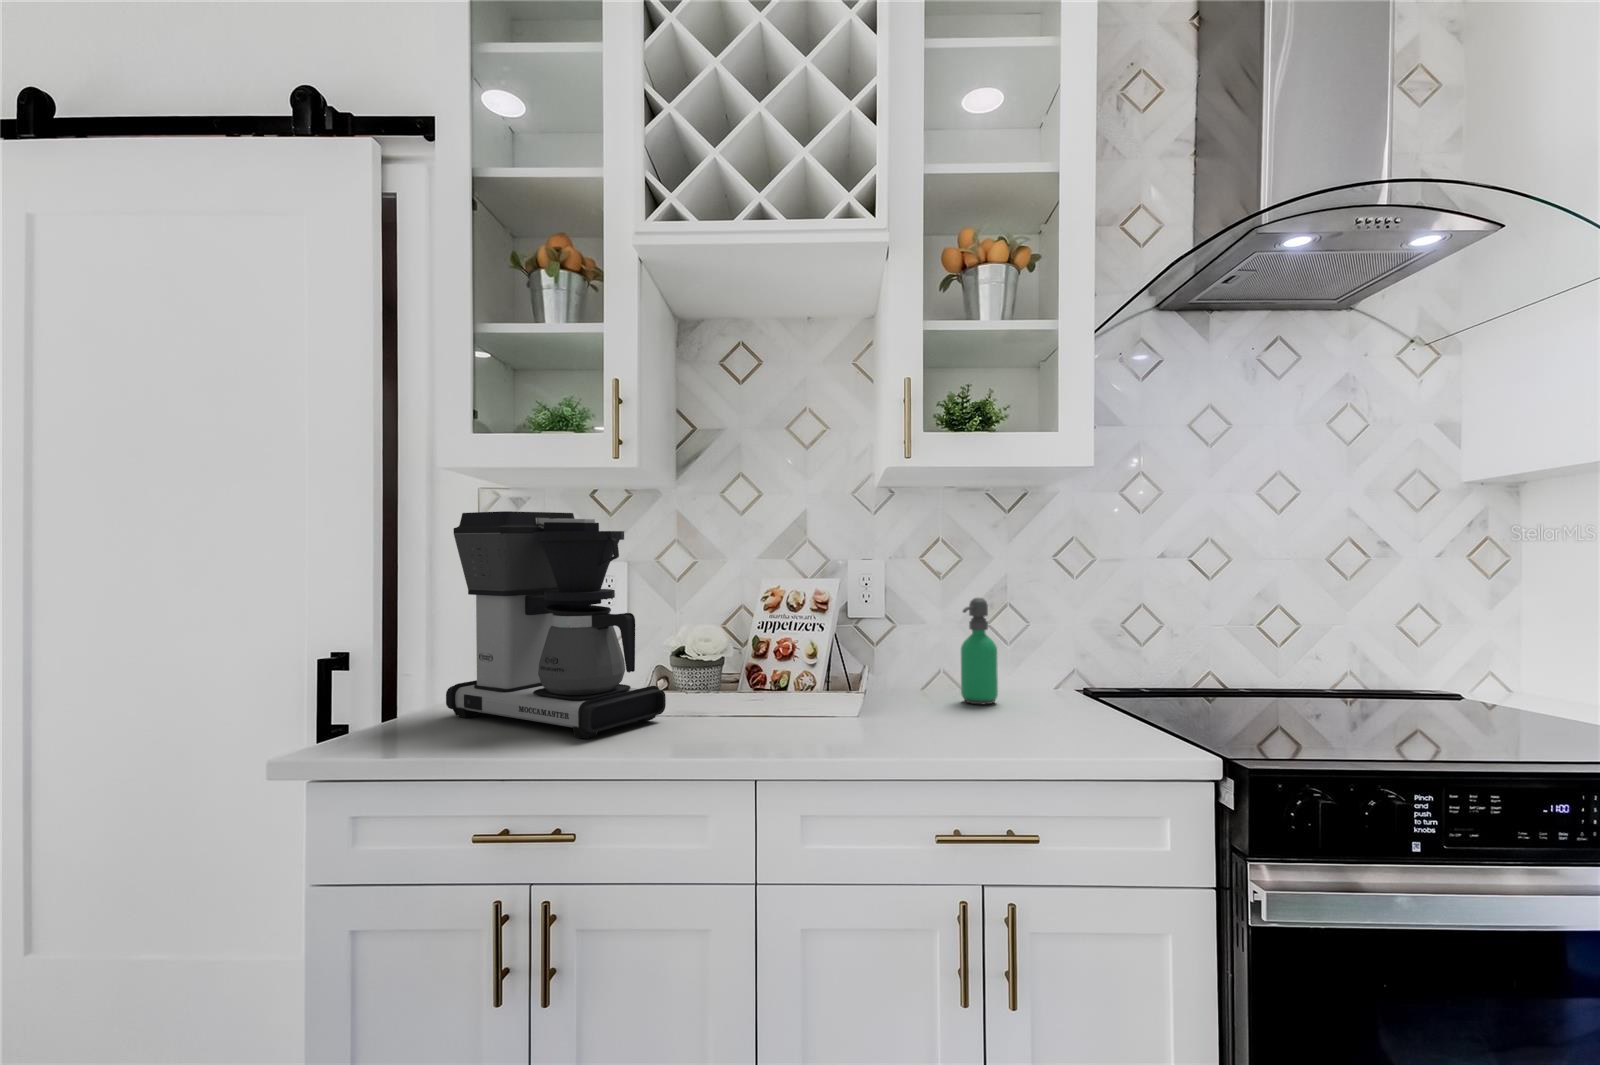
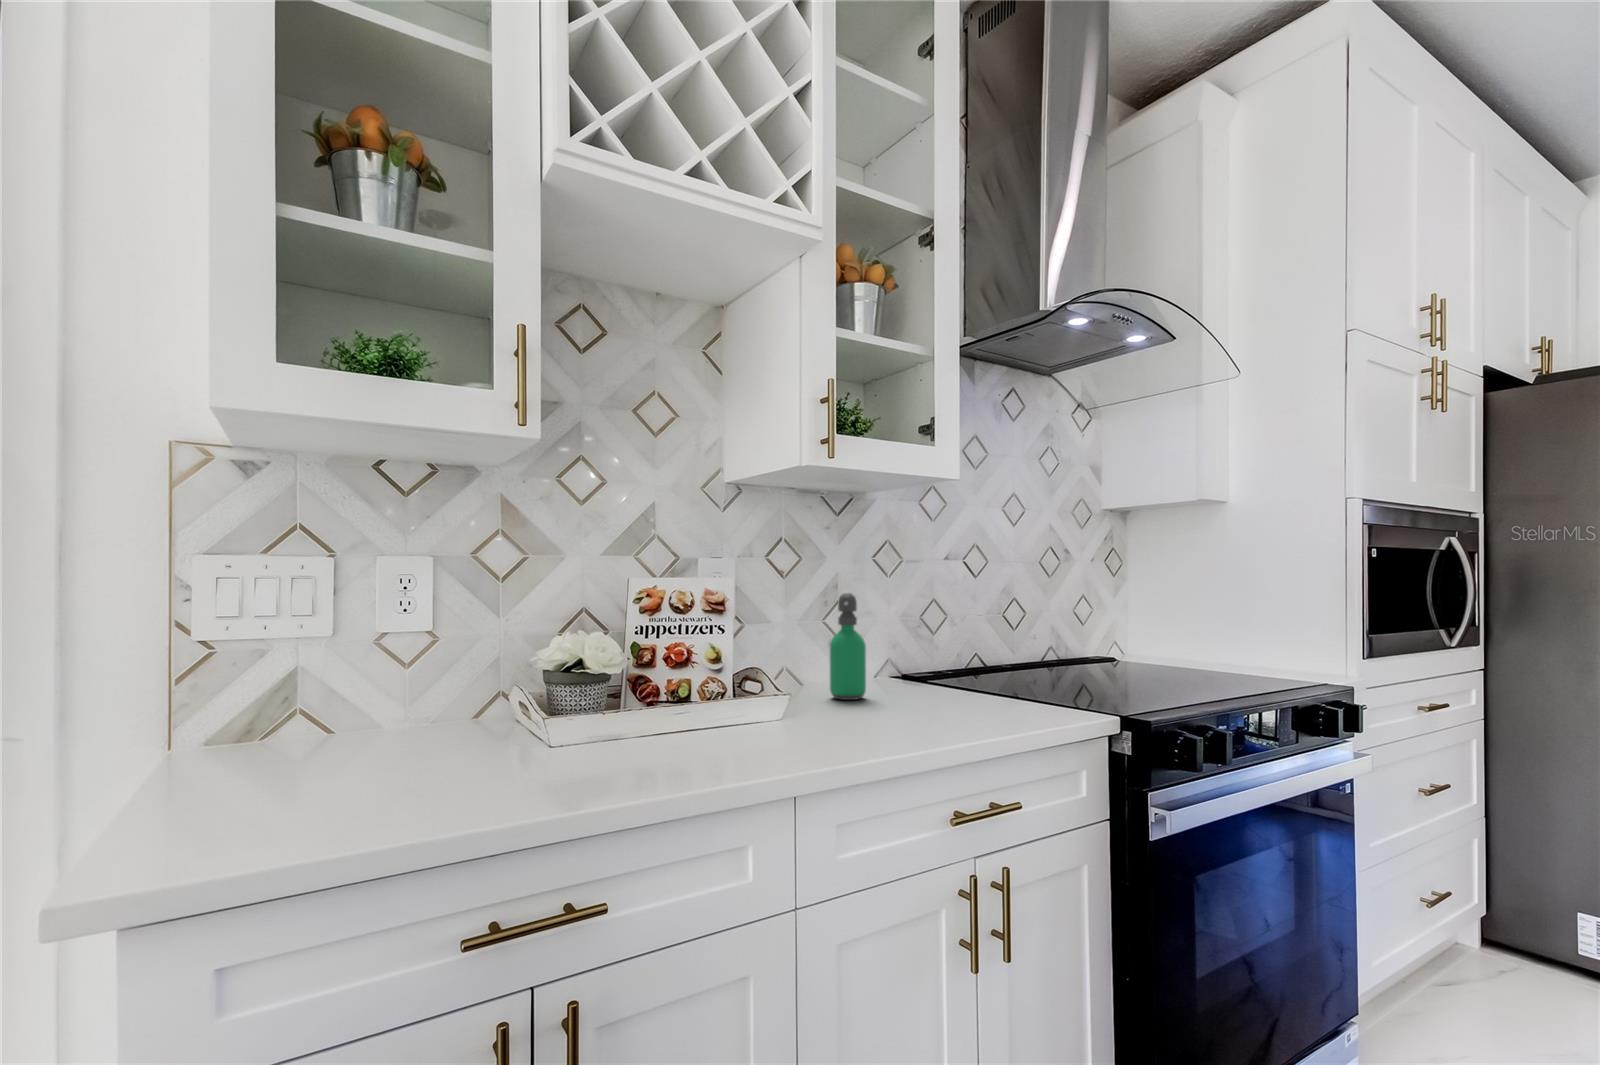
coffee maker: present [446,511,666,739] -> none [212,466,581,794]

